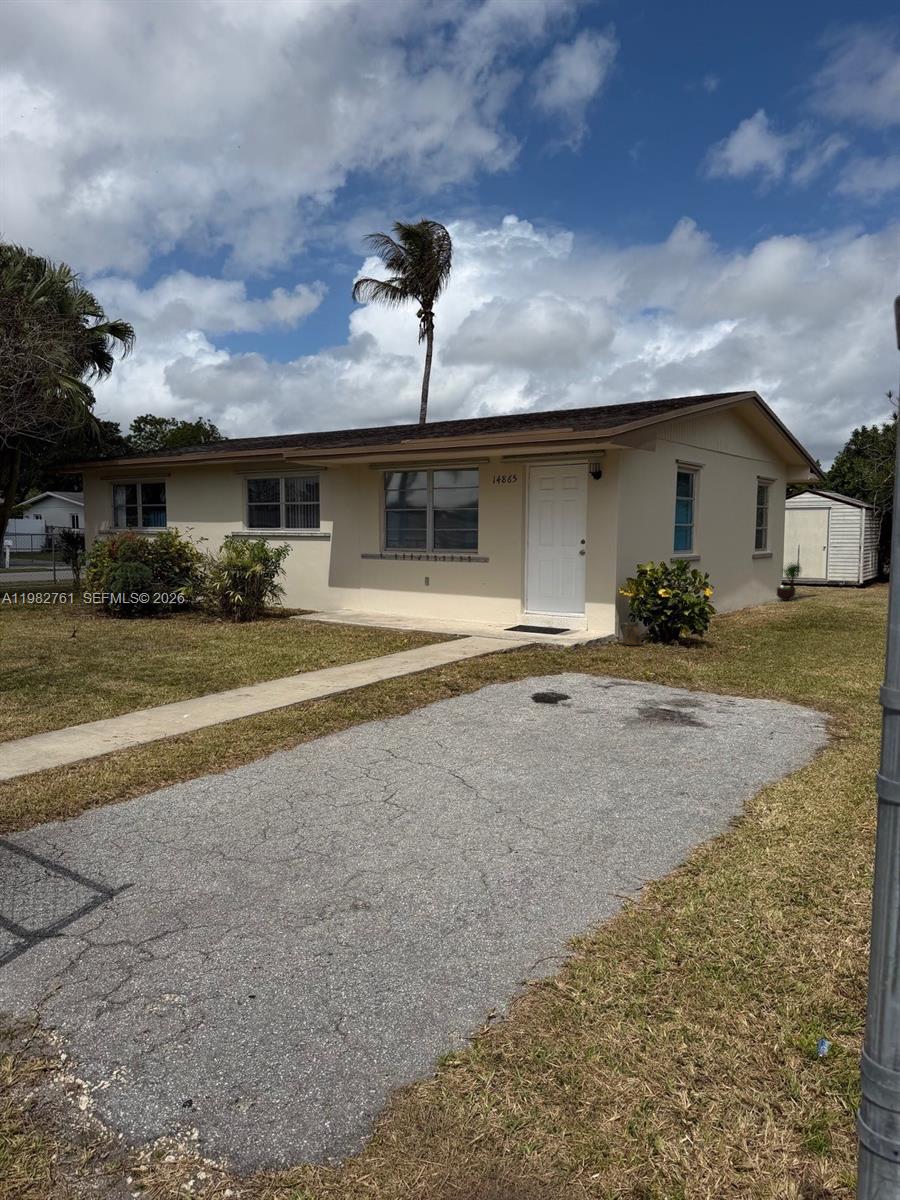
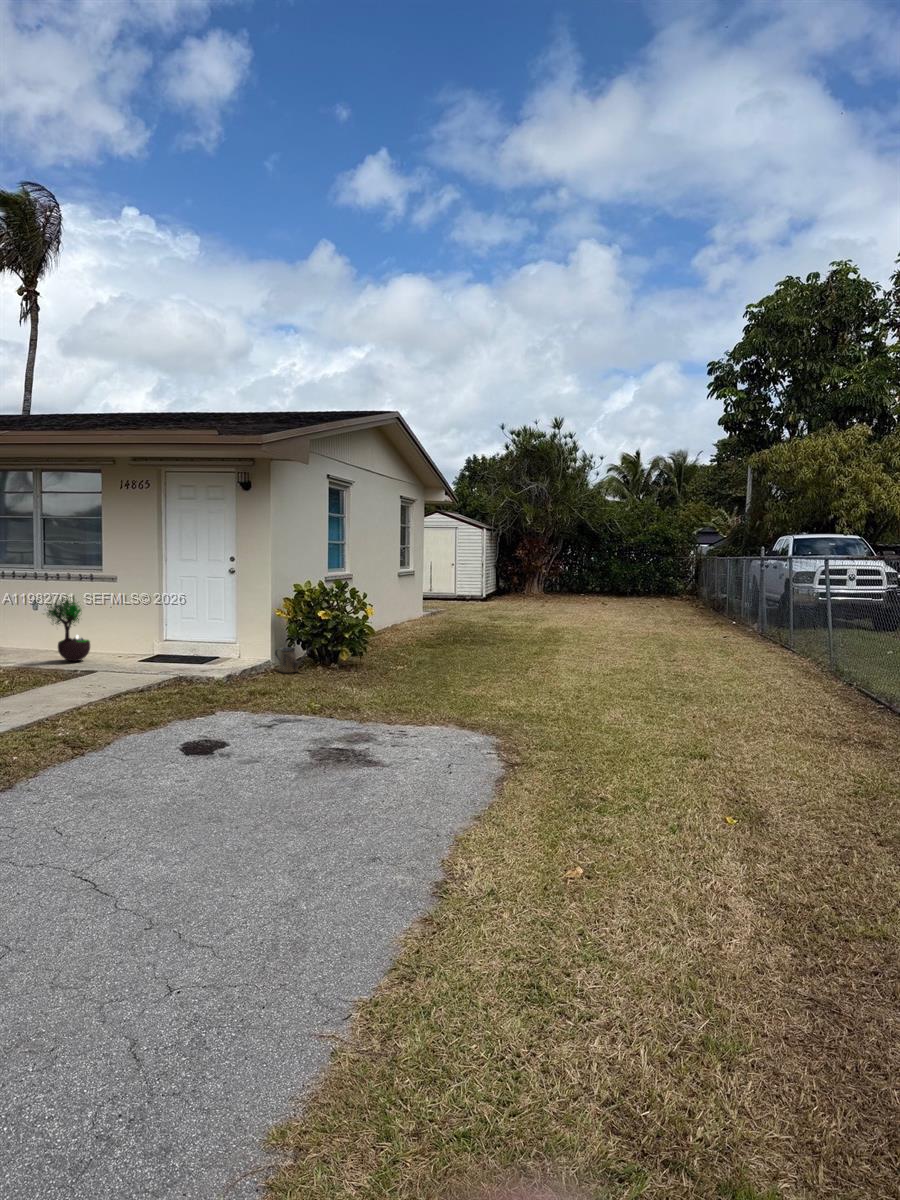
potted tree: present [776,562,801,600] -> present [47,600,90,661]

